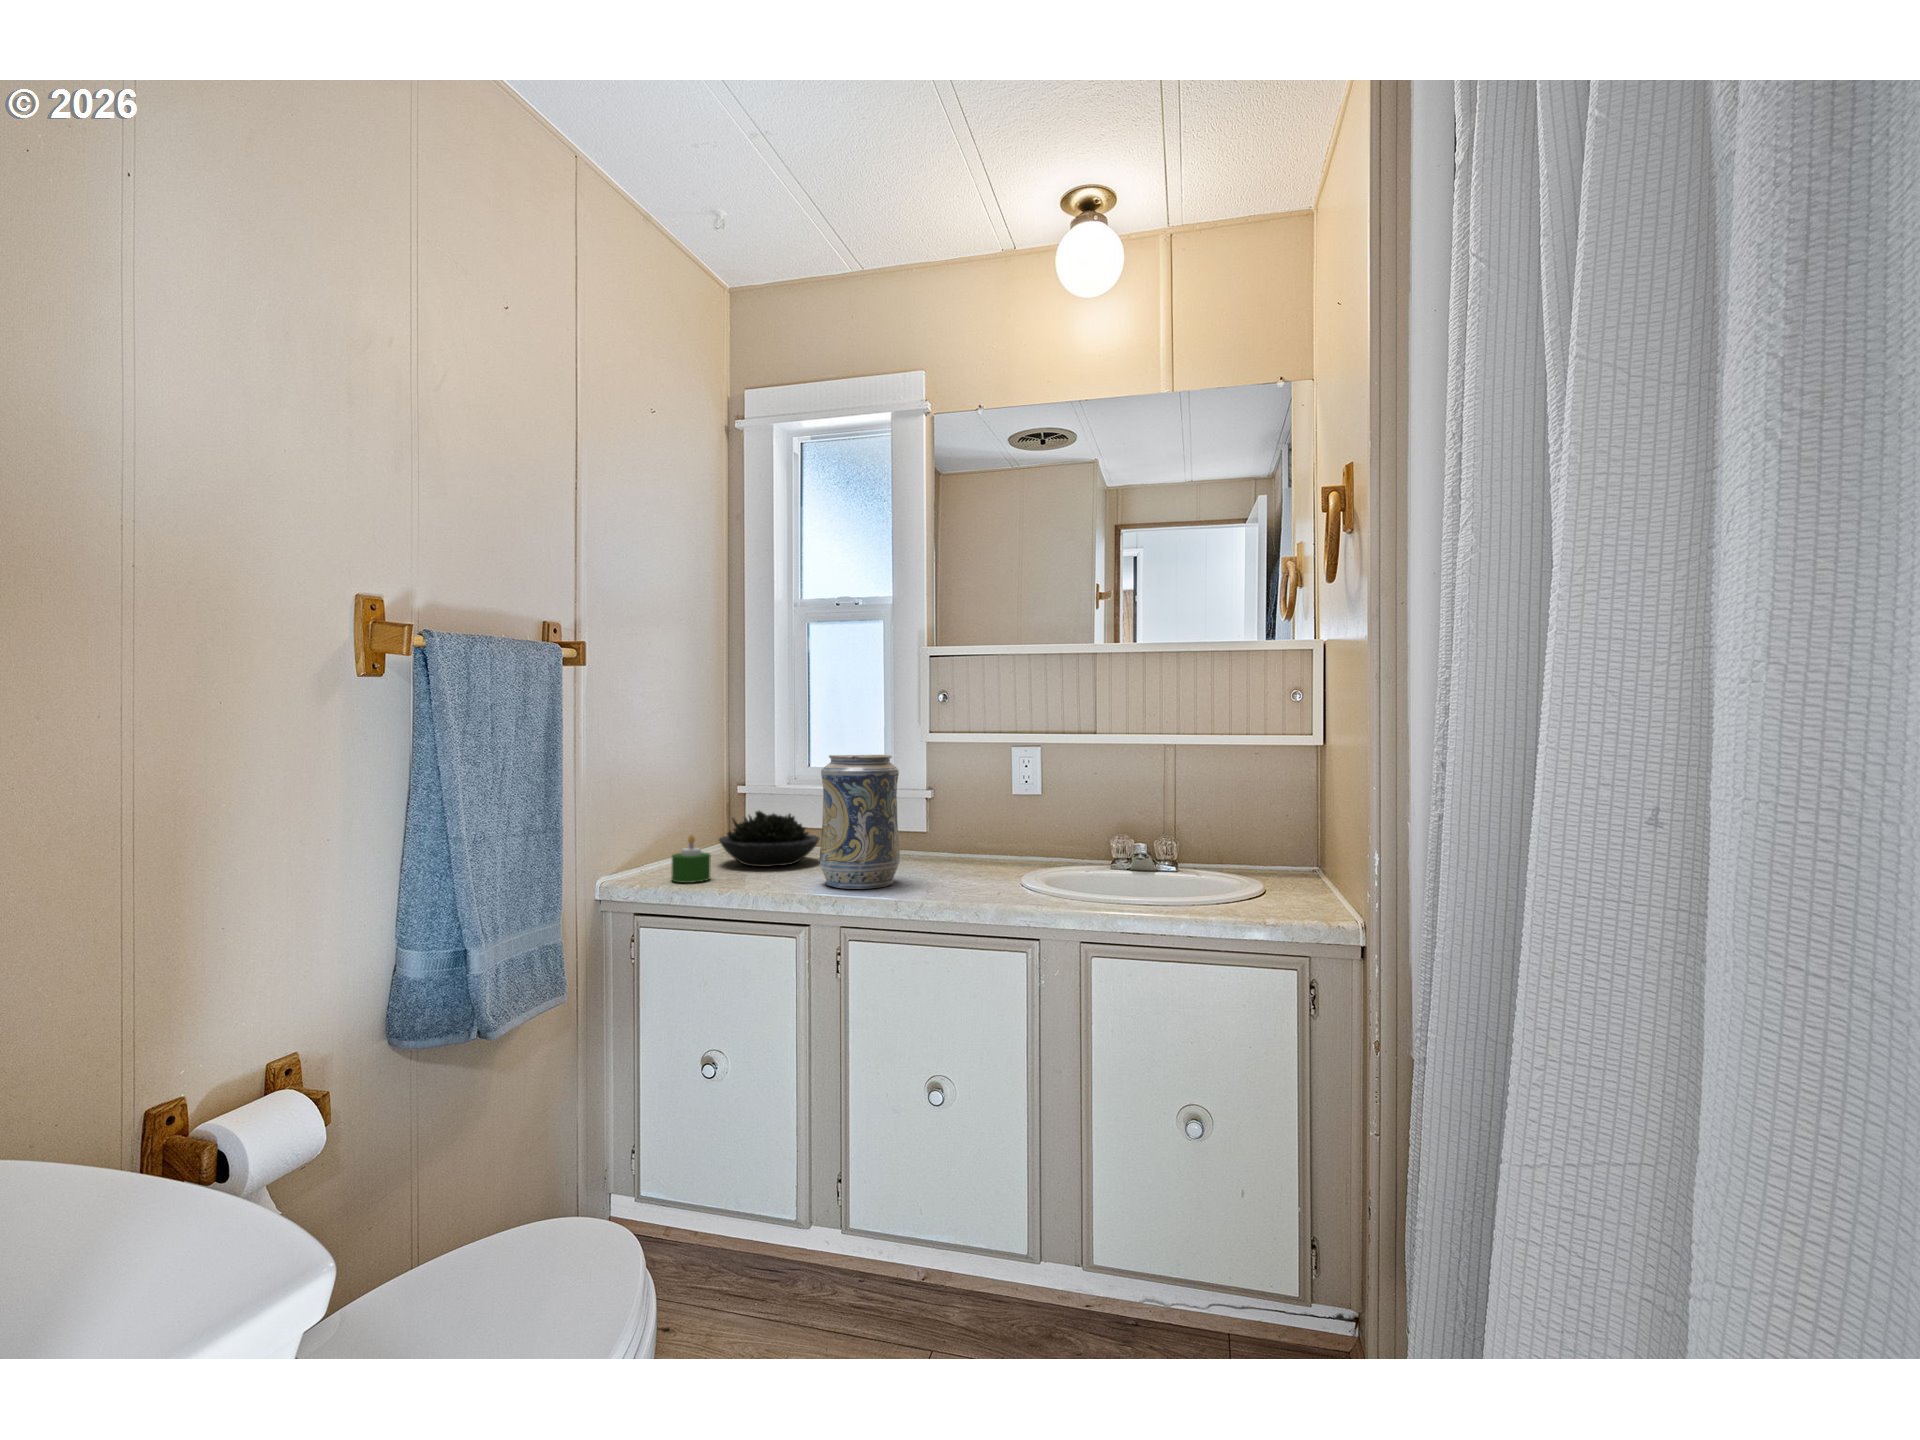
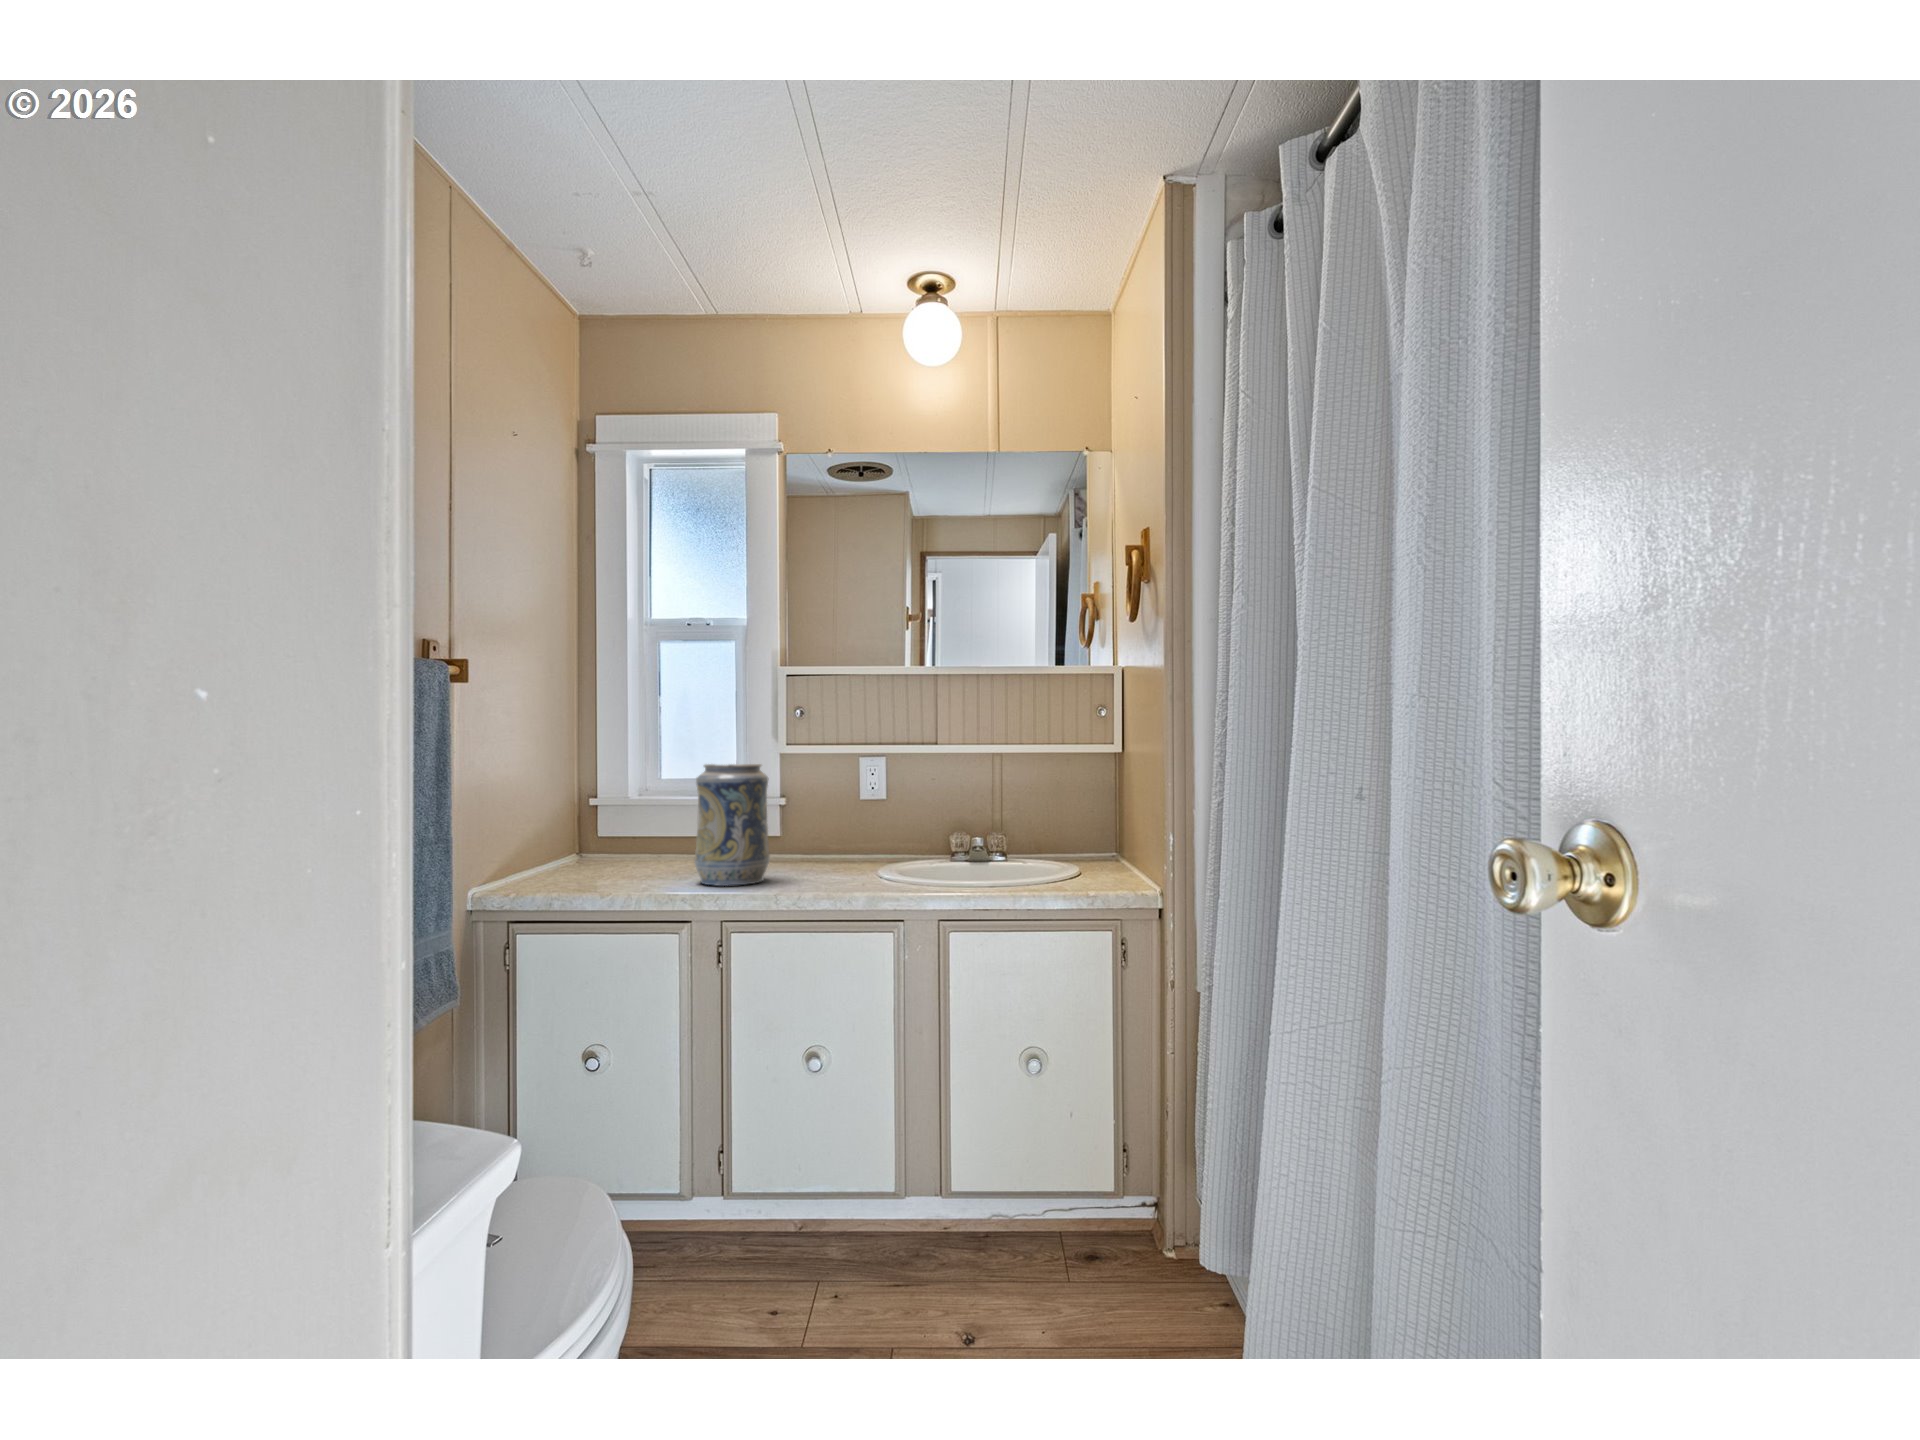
succulent plant: present [719,811,819,867] -> none [580,820,681,873]
candle: present [671,835,711,883] -> none [544,842,583,888]

